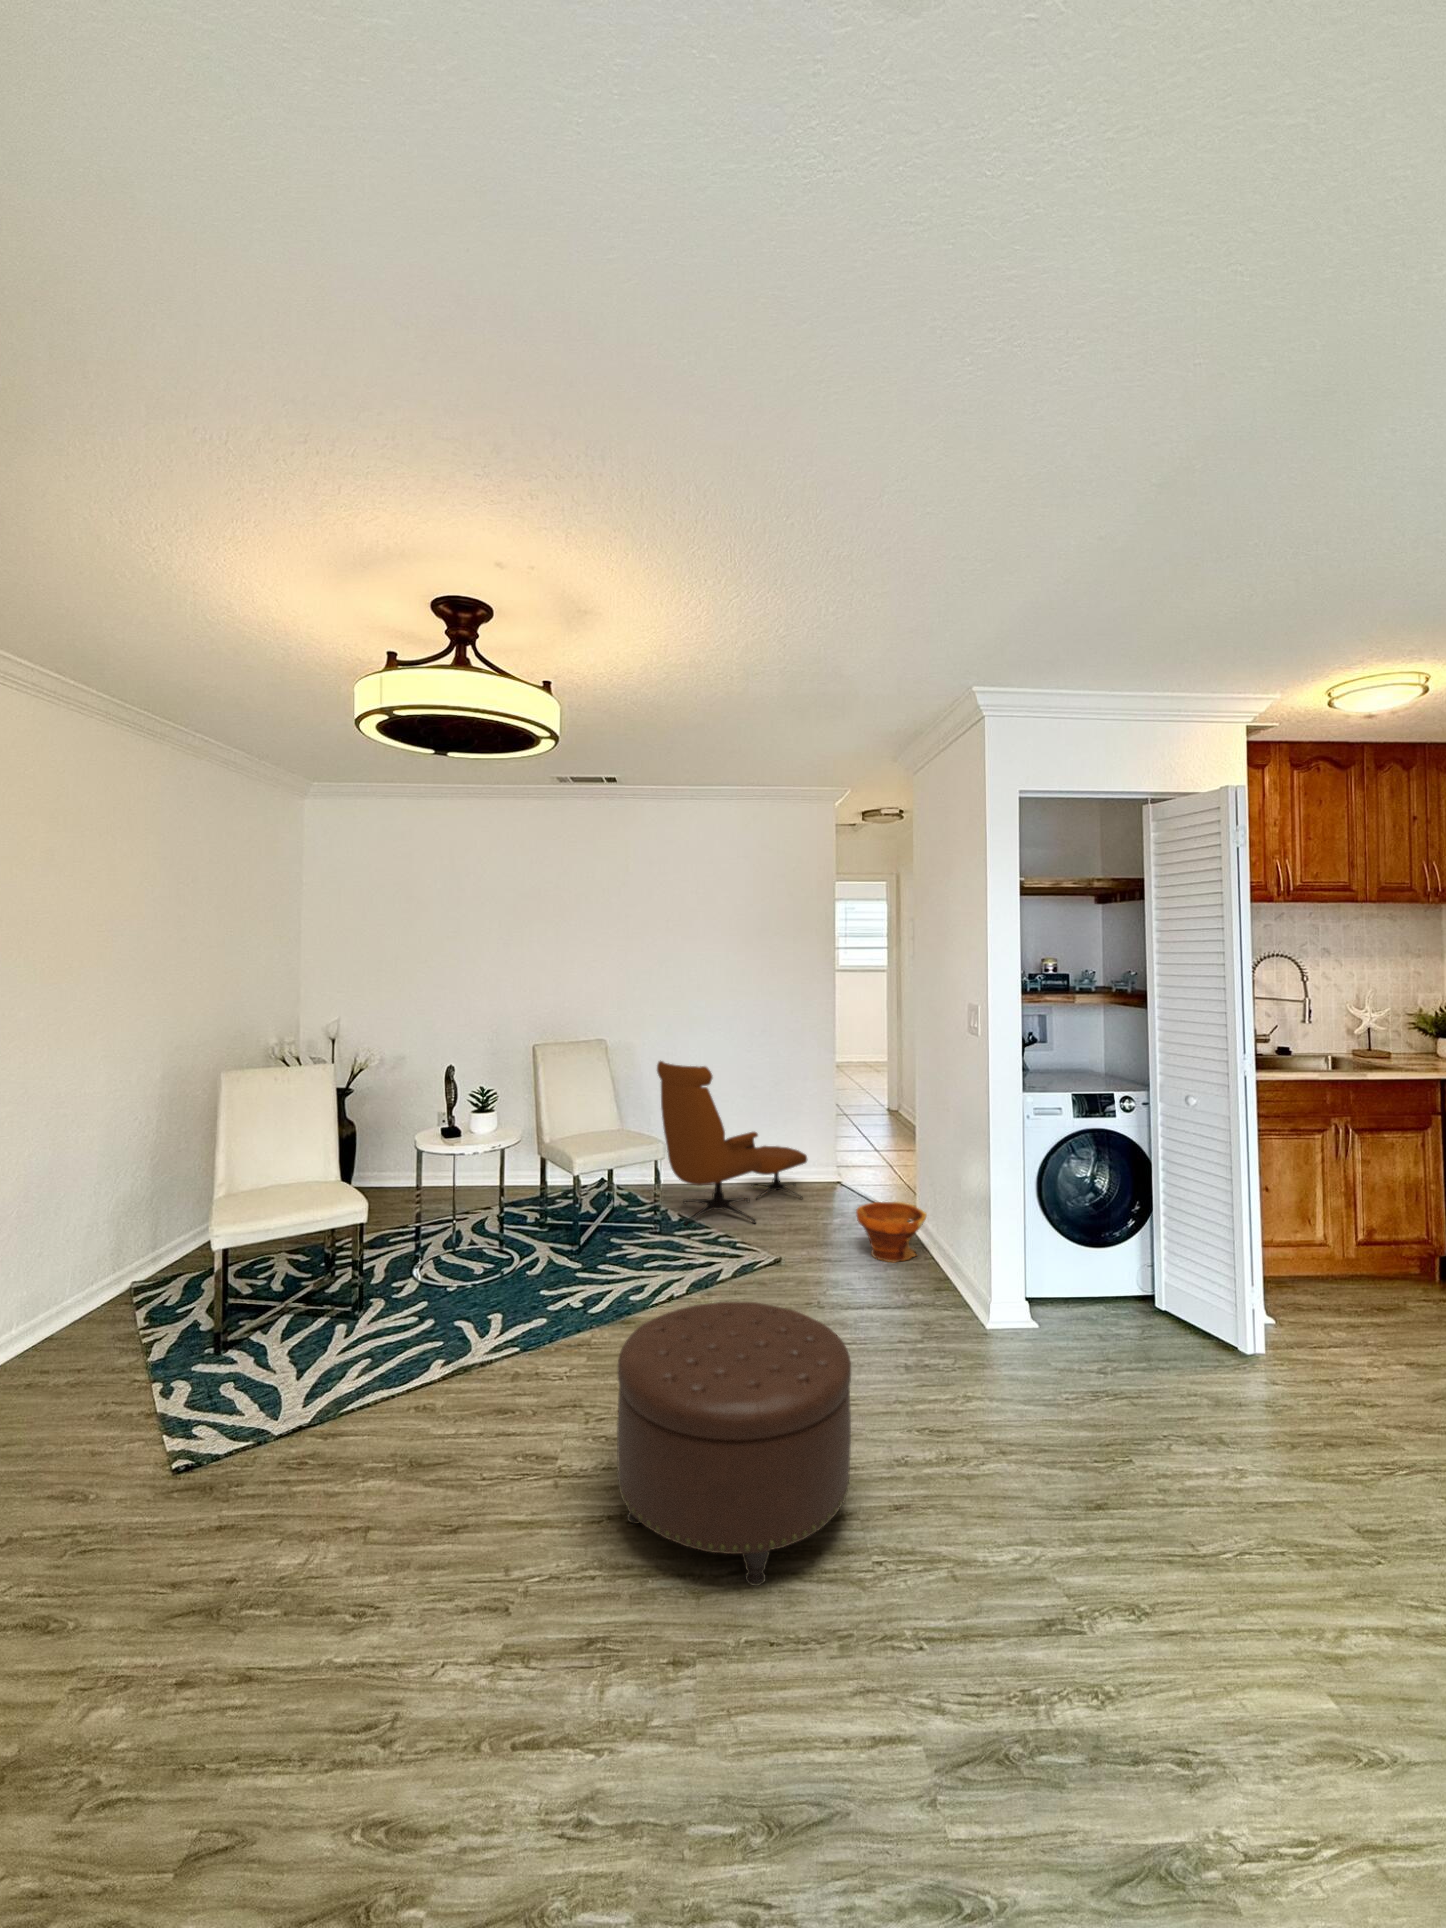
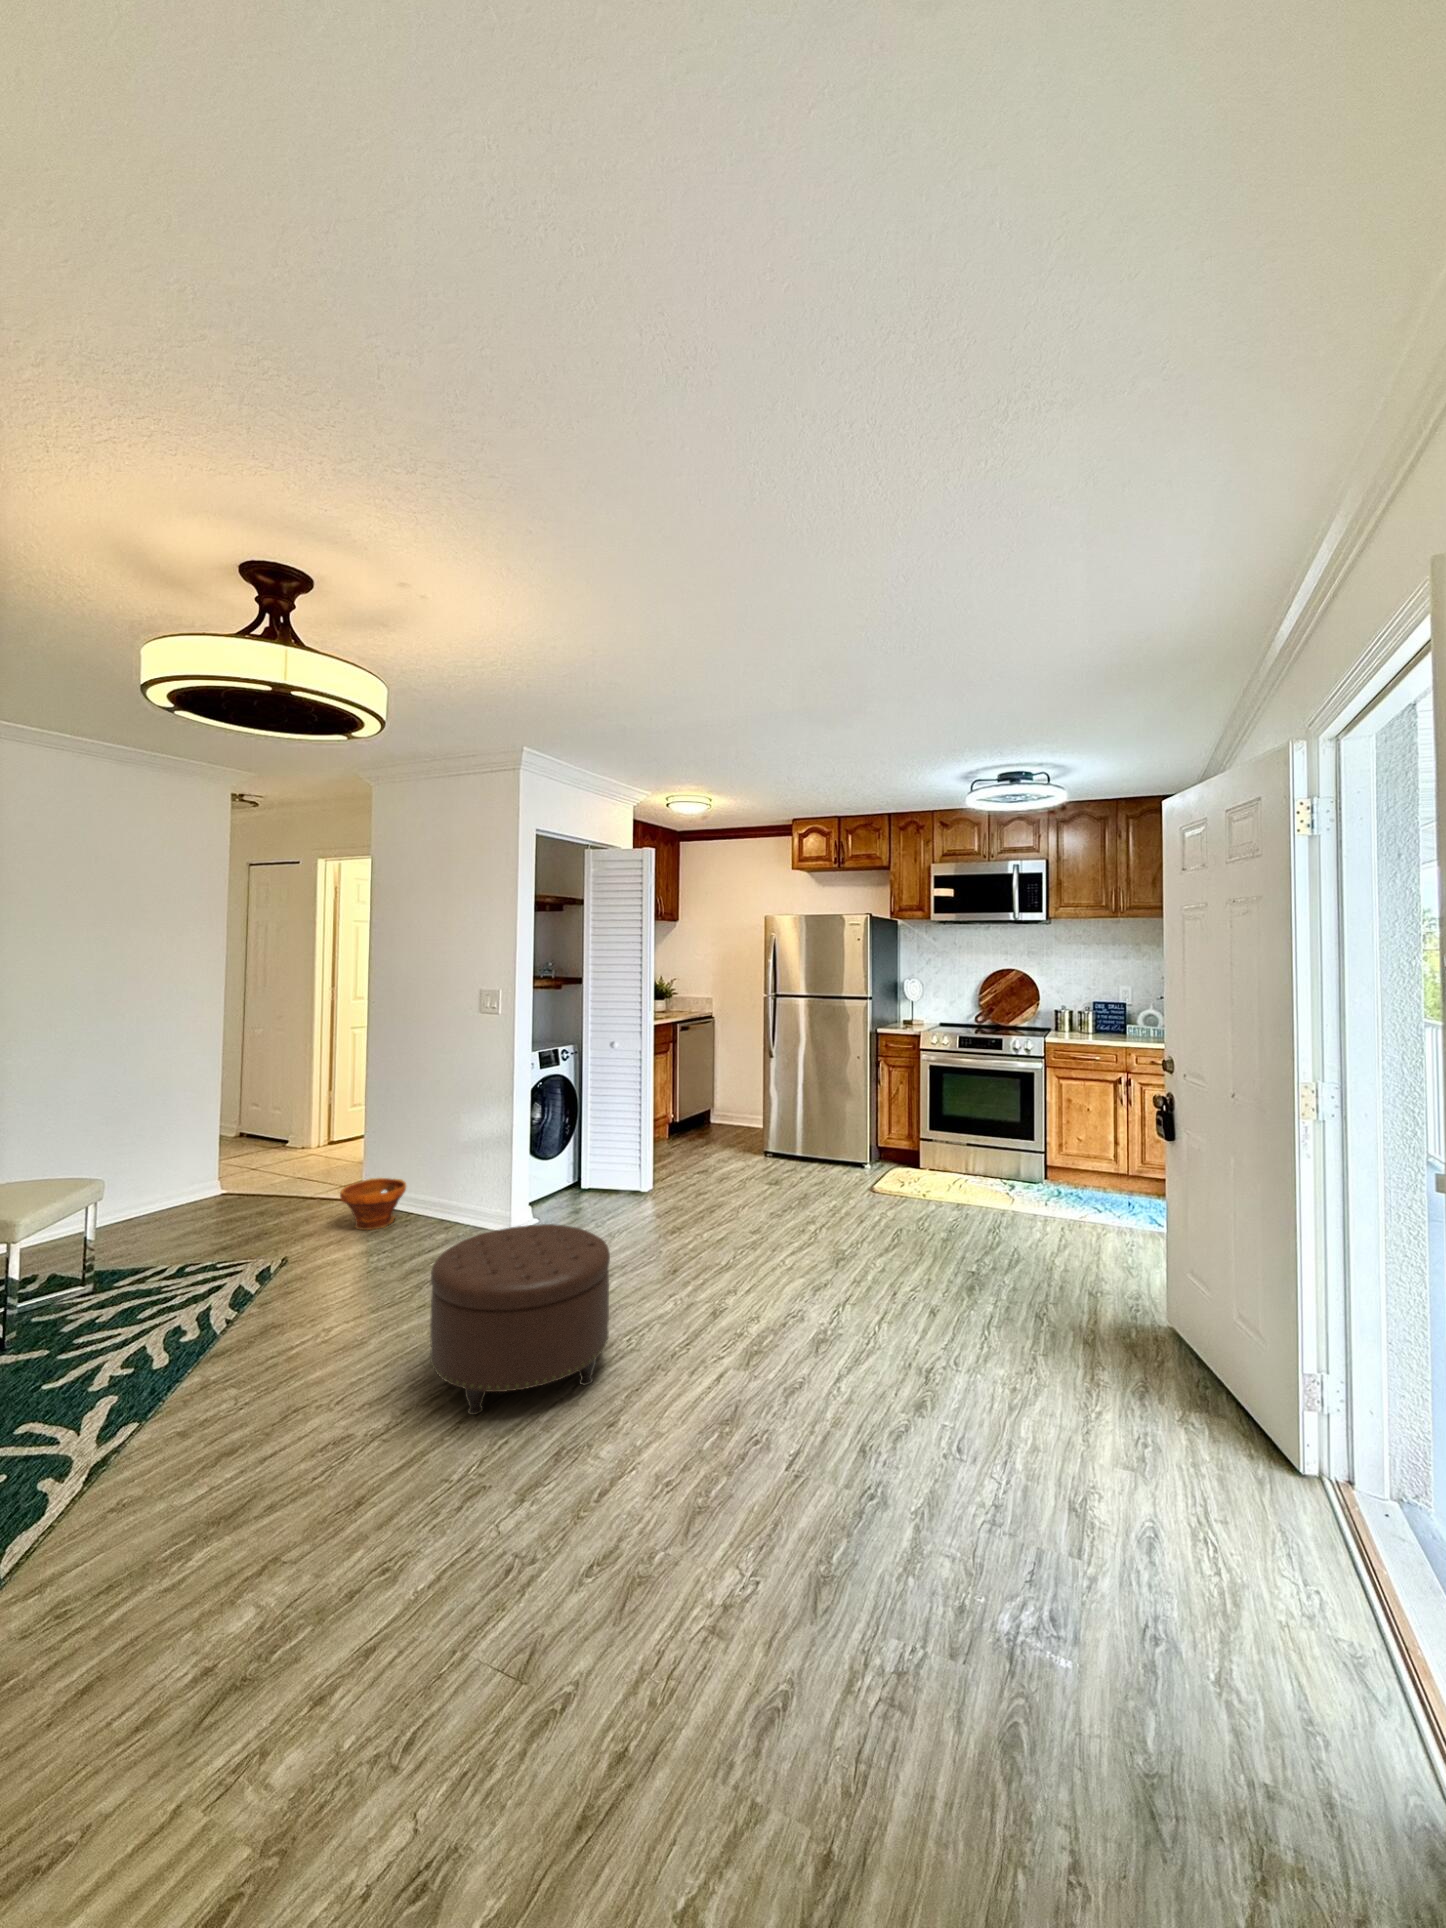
lounge chair: present [657,1061,807,1225] -> none [68,1088,214,1278]

